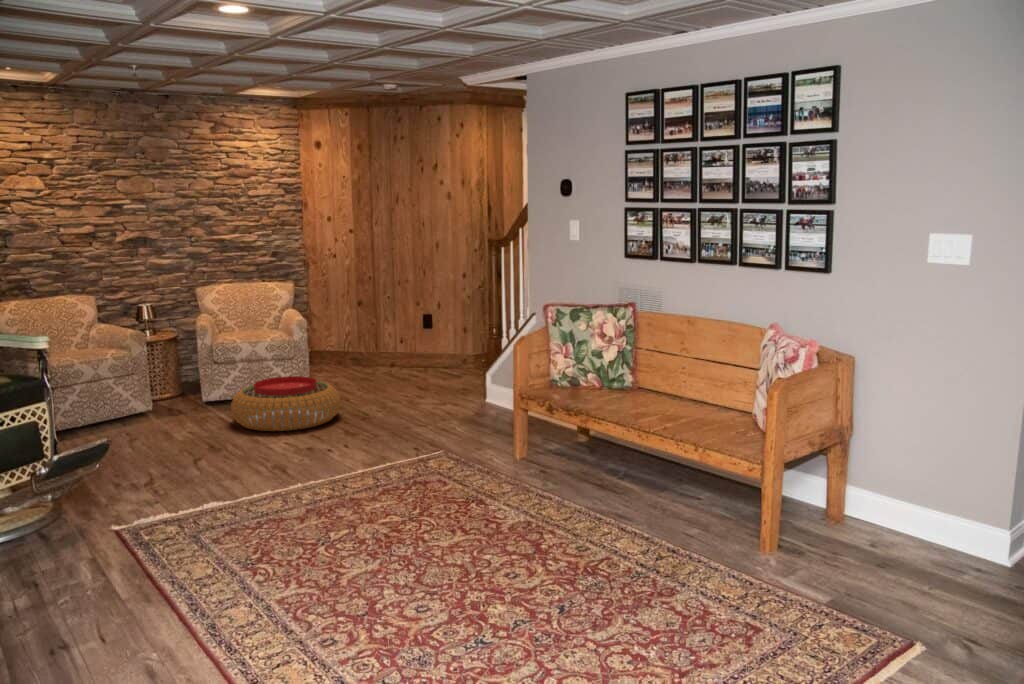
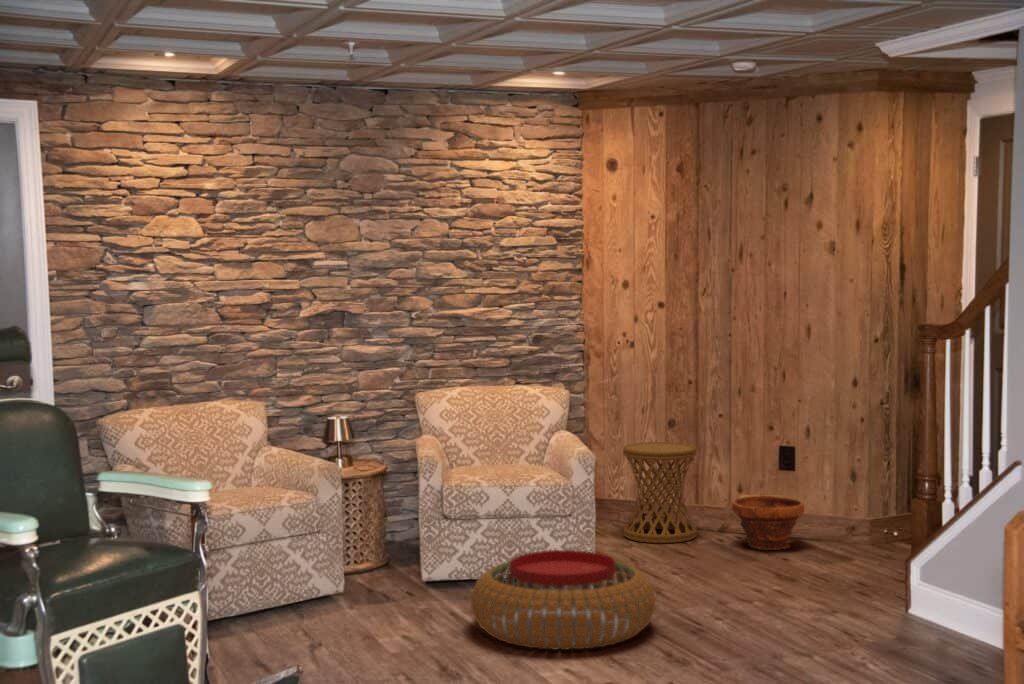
side table: none [330,314,376,373] -> present [623,442,697,543]
planter: none [394,342,435,373] -> present [732,495,804,550]

